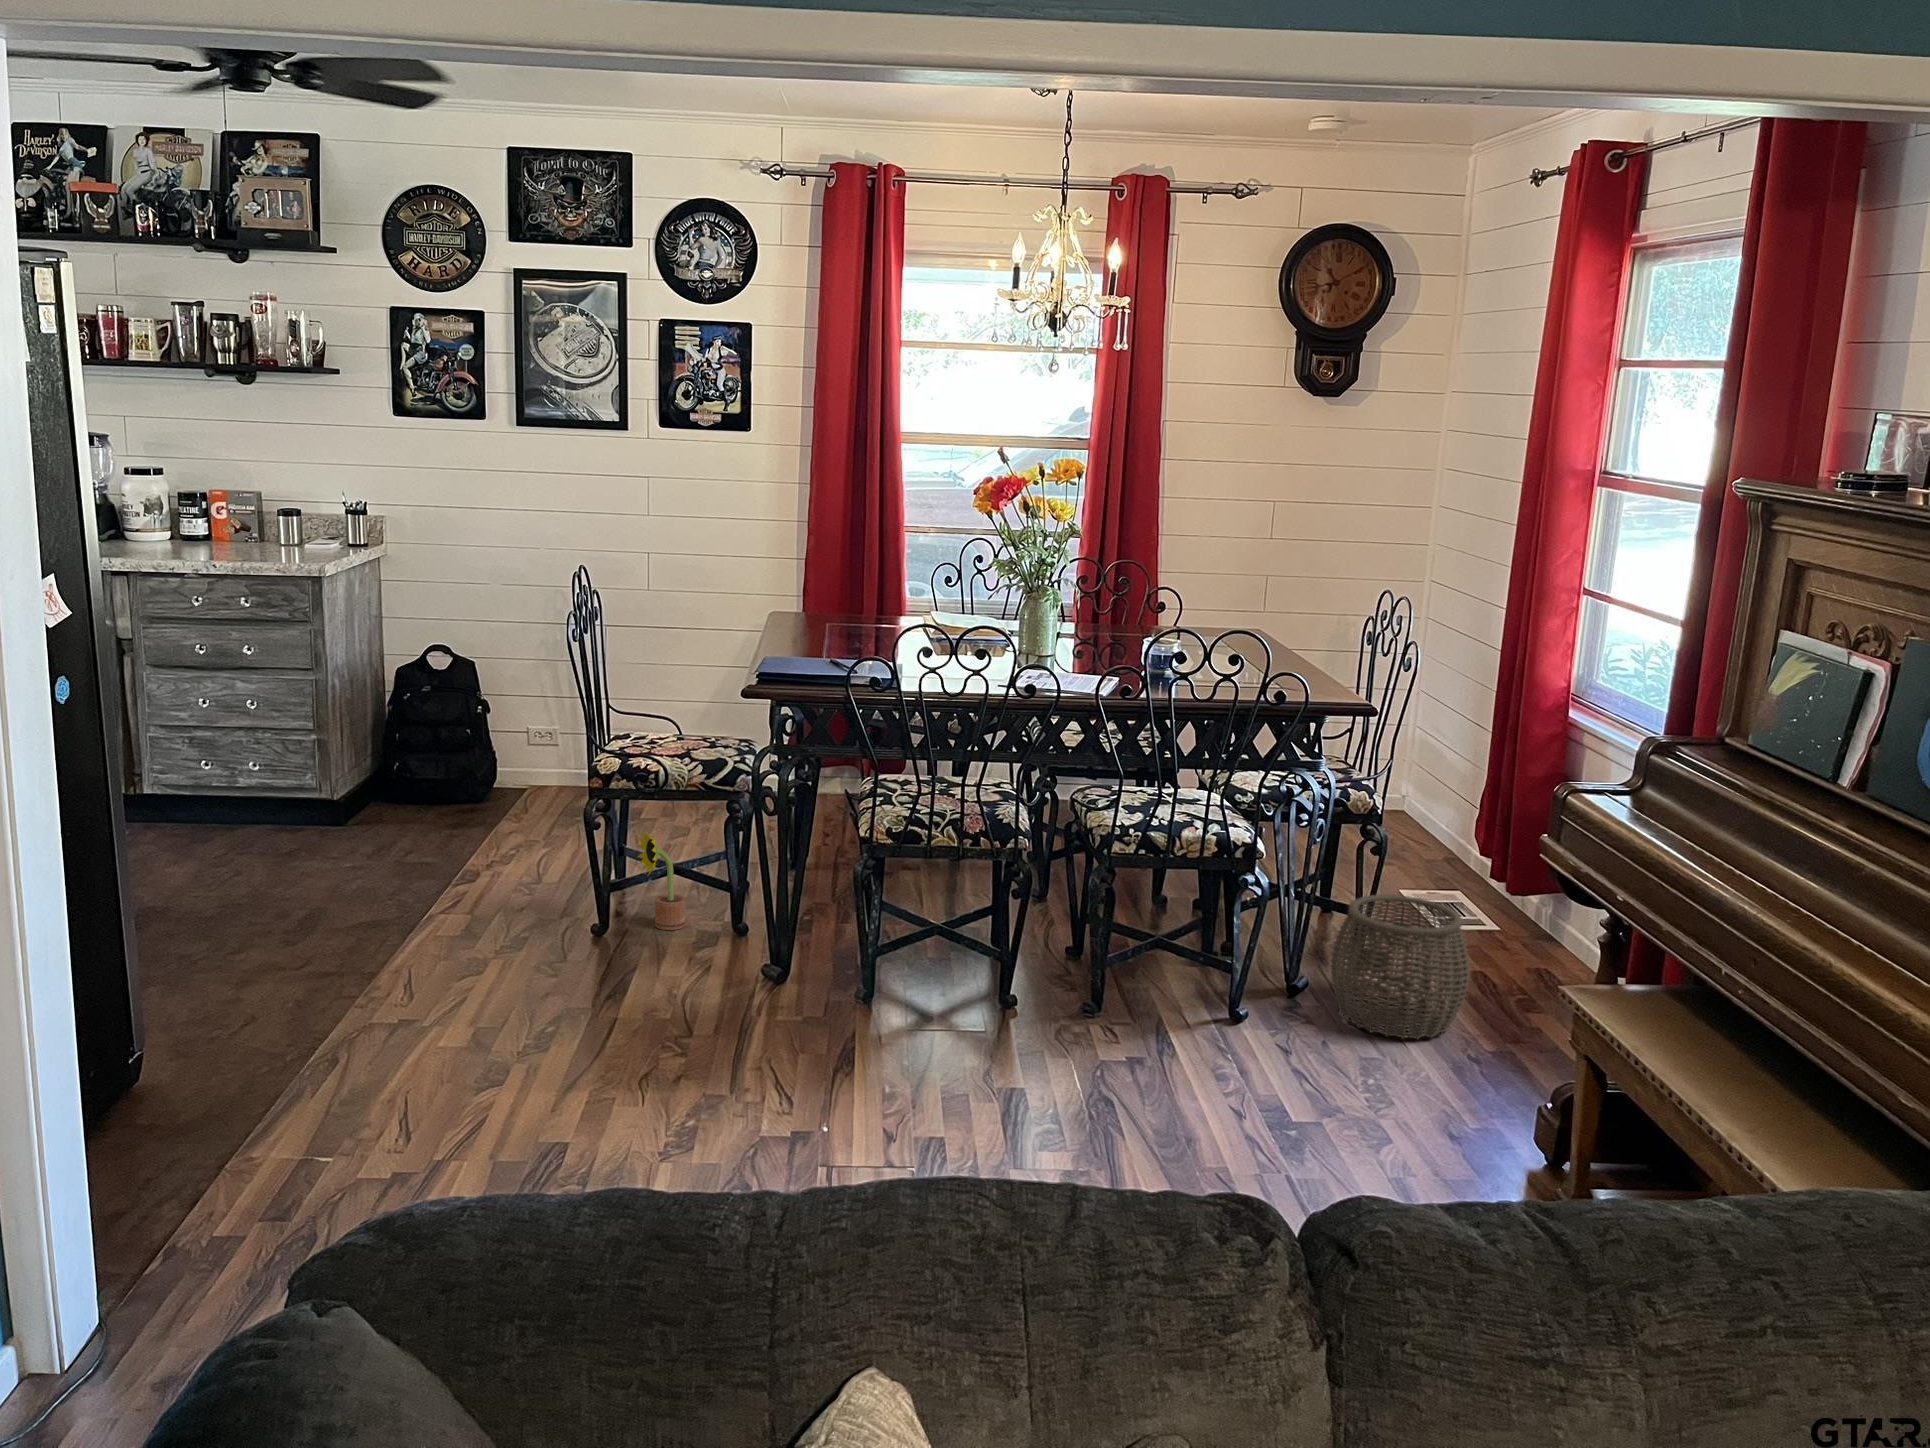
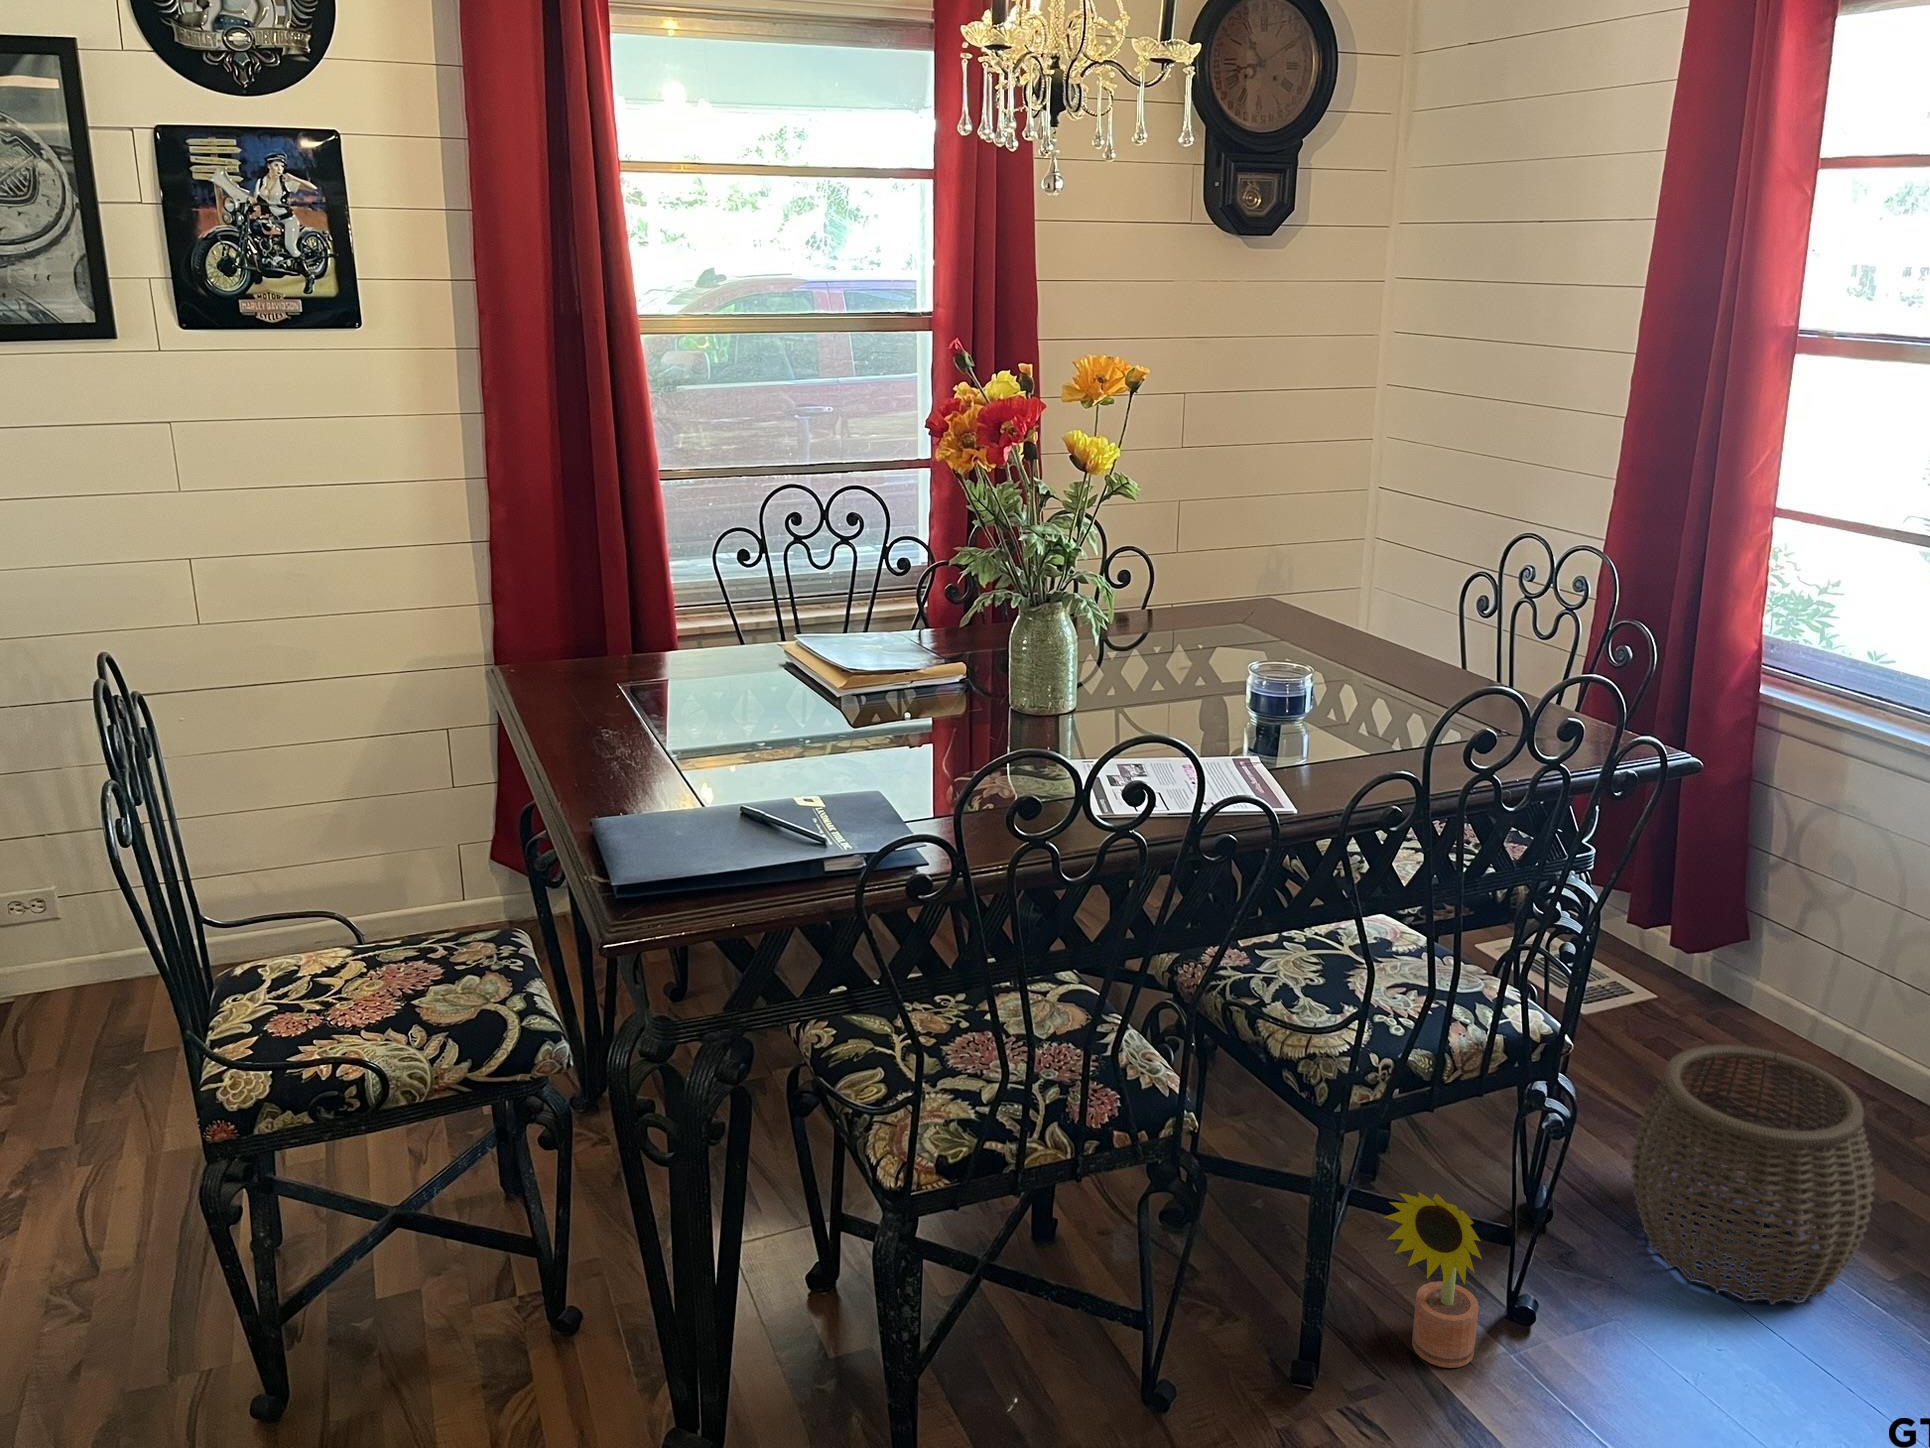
decorative plant: present [637,832,686,930] -> present [1384,1192,1482,1368]

